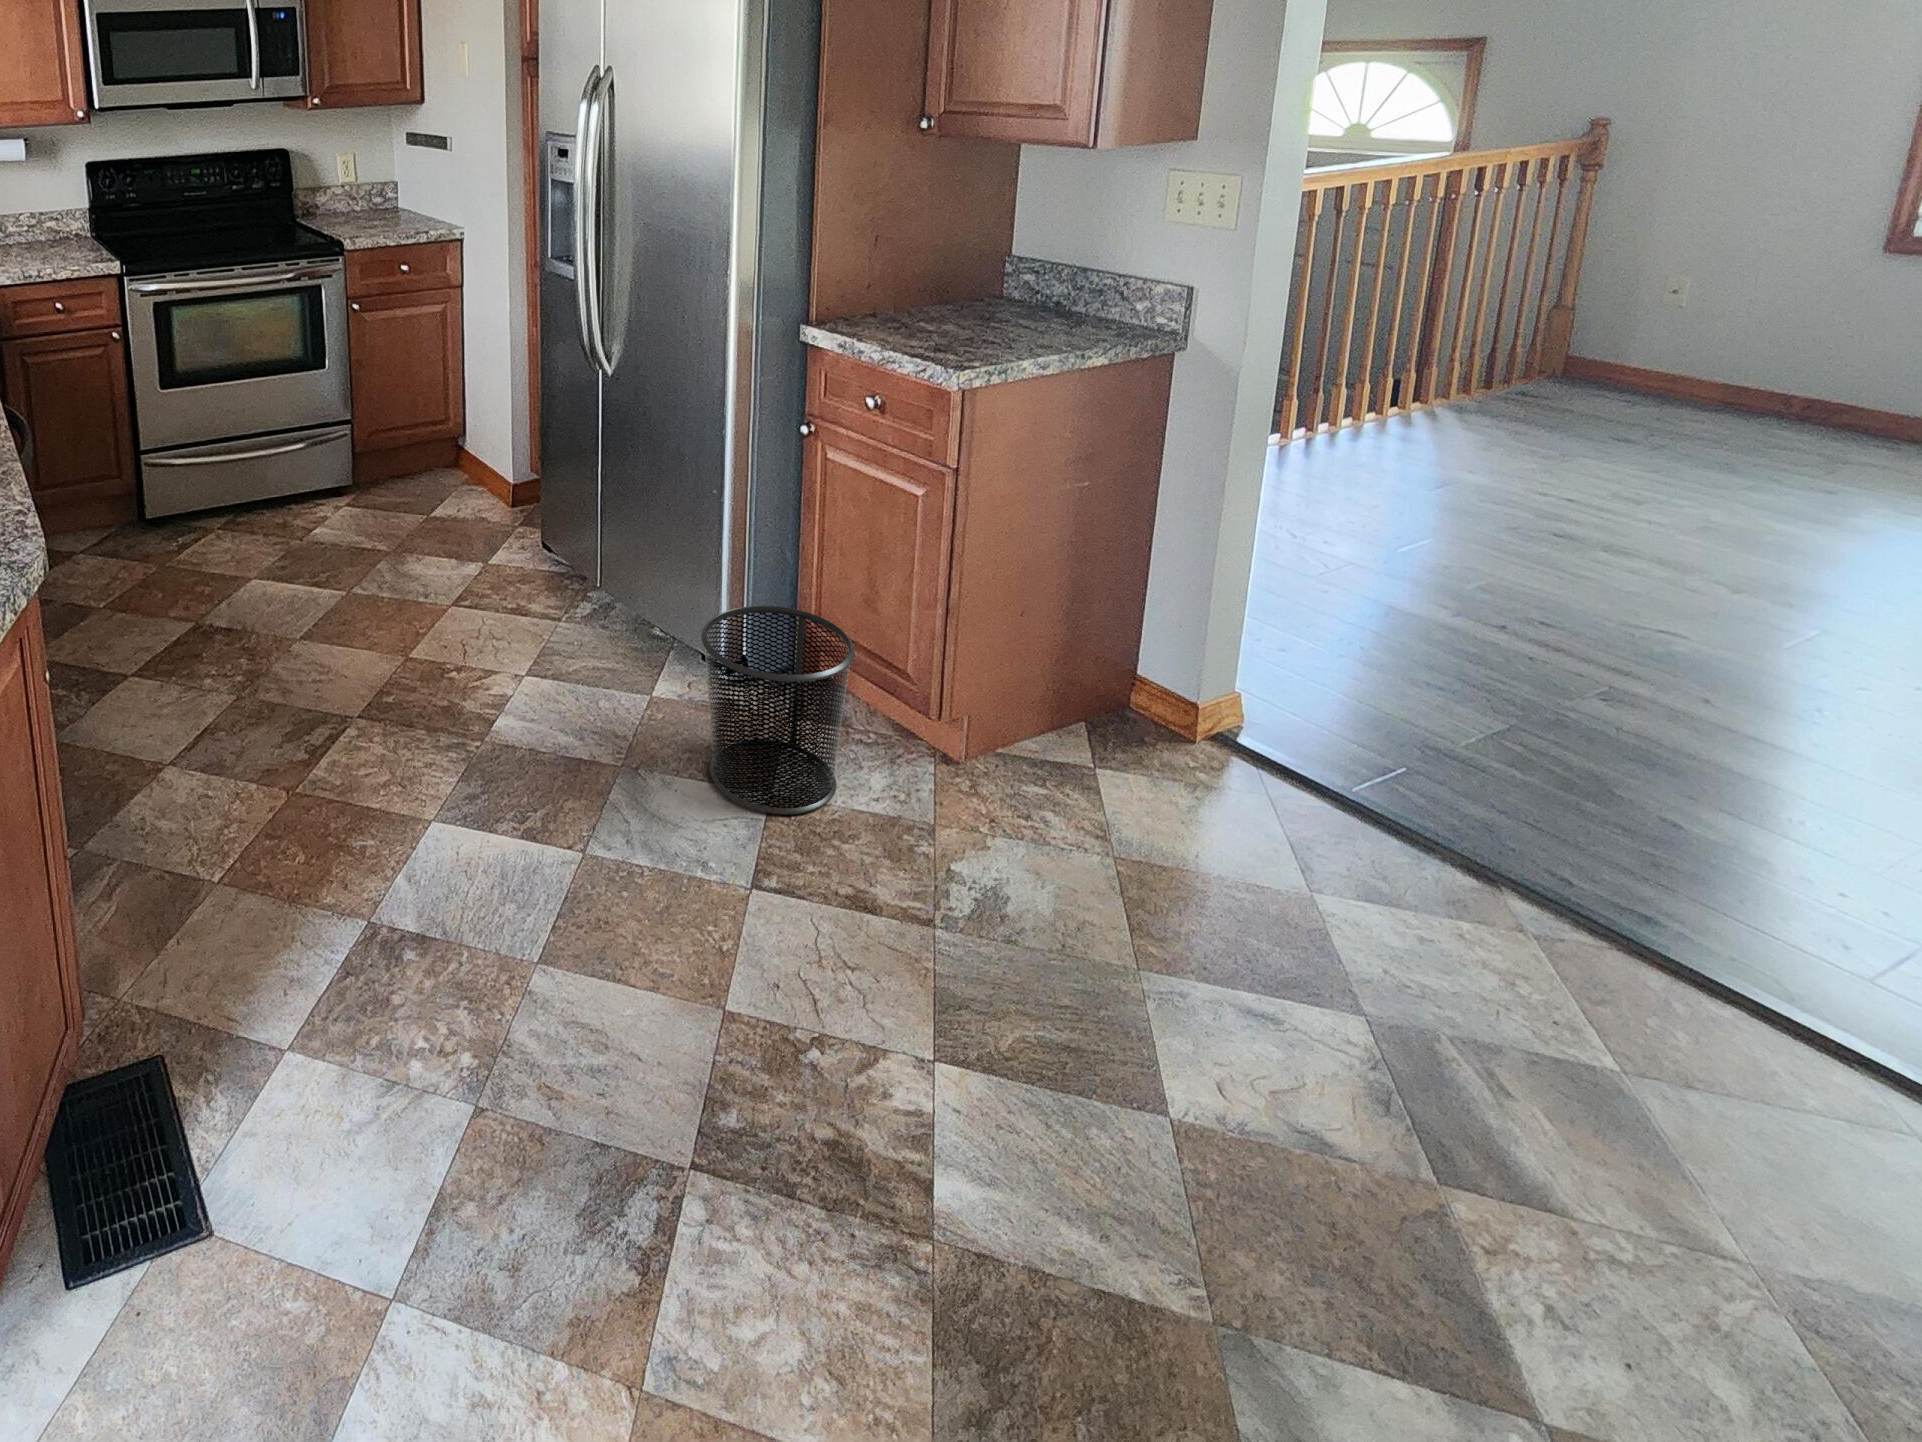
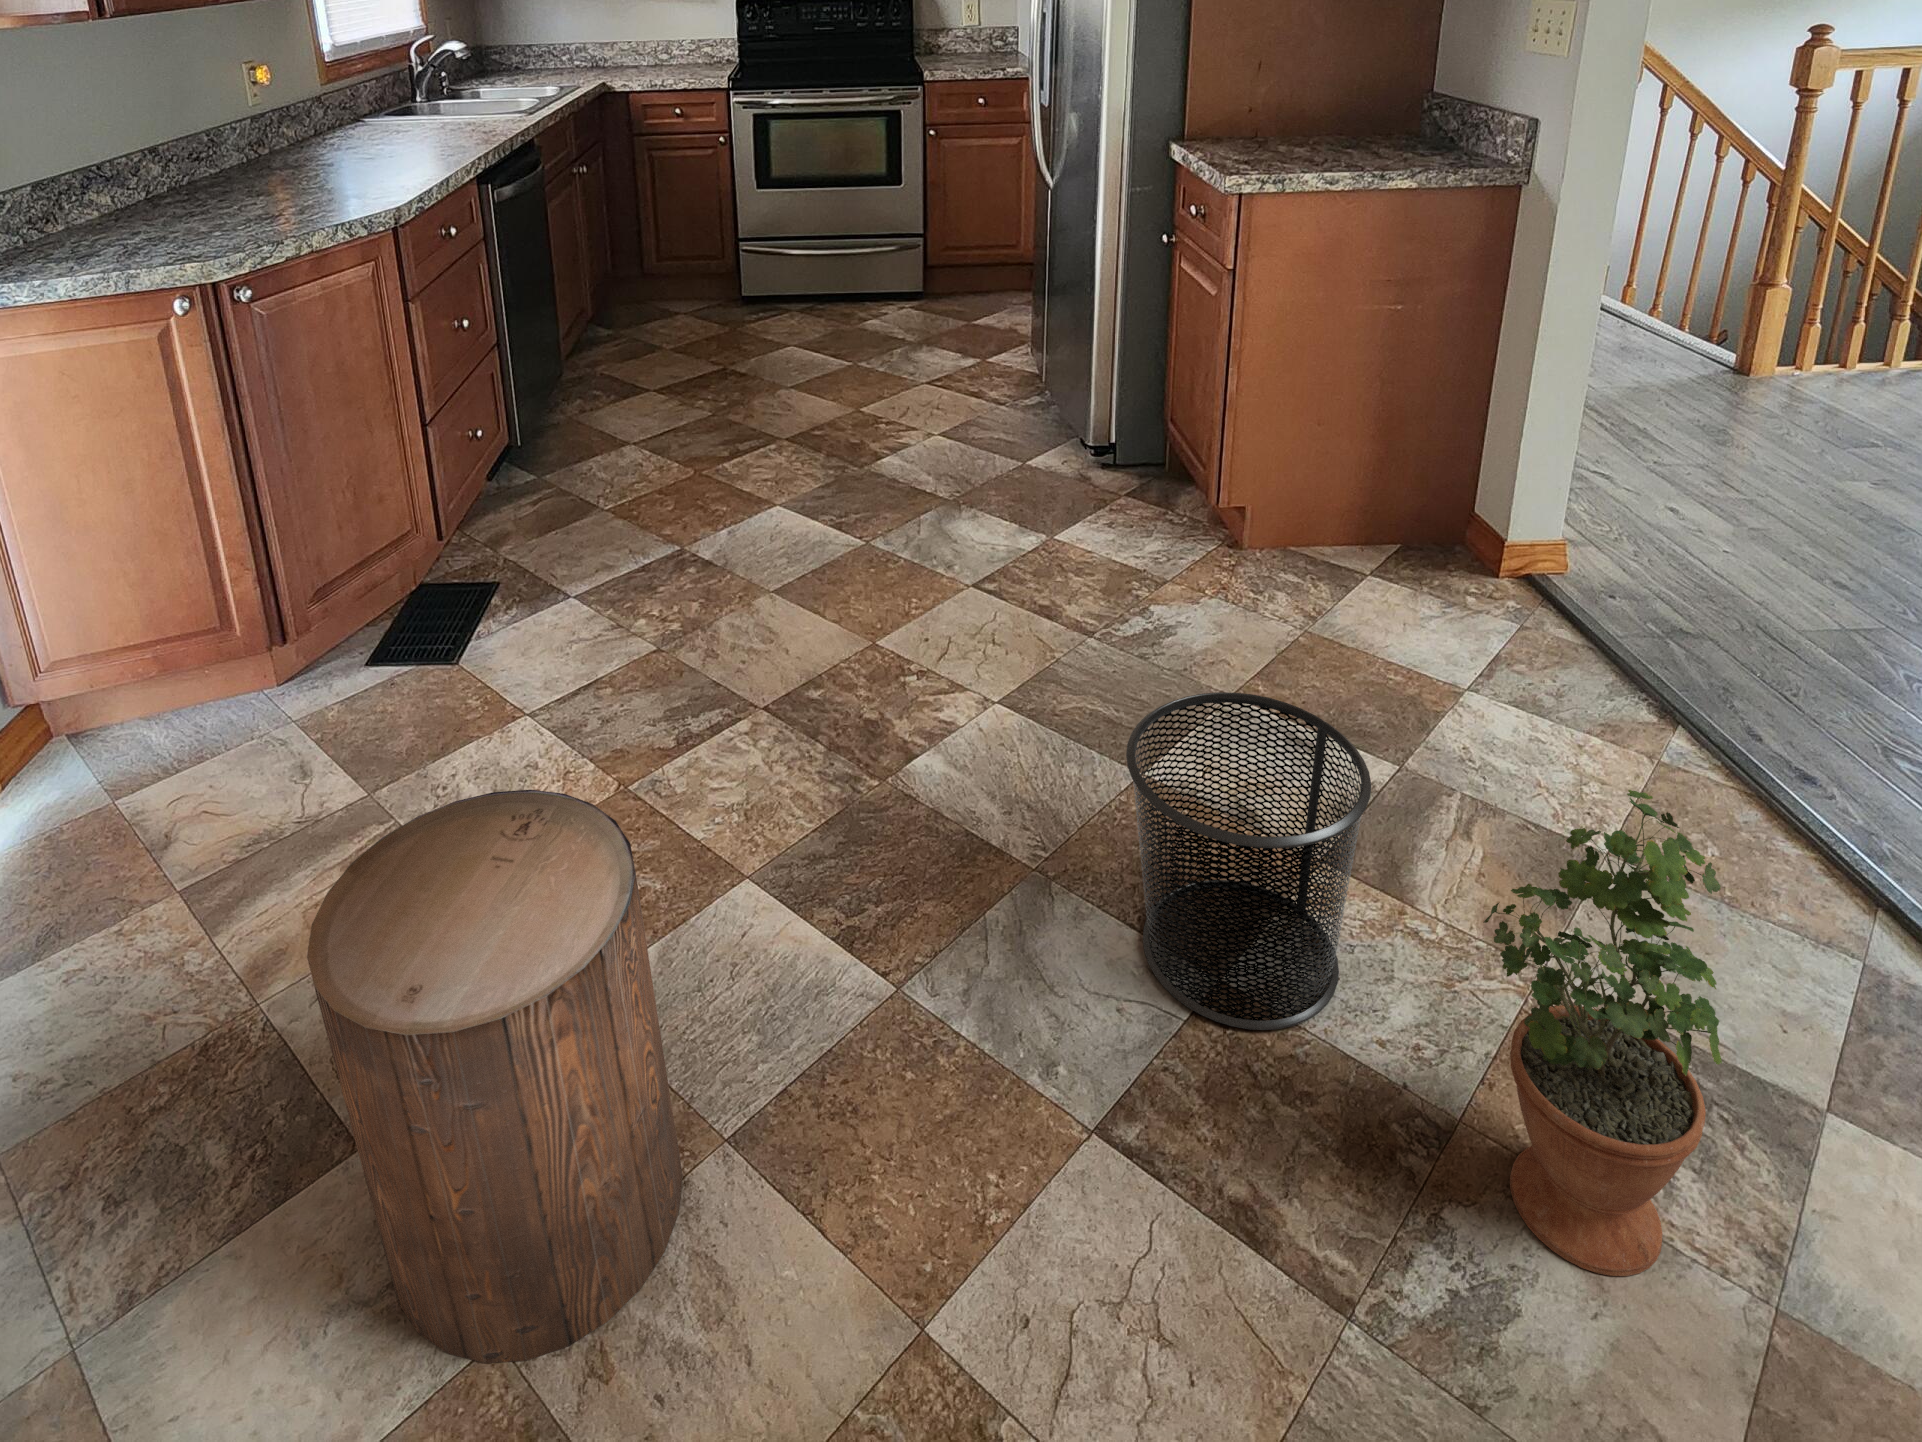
potted plant: none [949,588,1074,870] -> present [1483,790,1722,1276]
stool: none [319,723,547,1131] -> present [307,790,683,1363]

